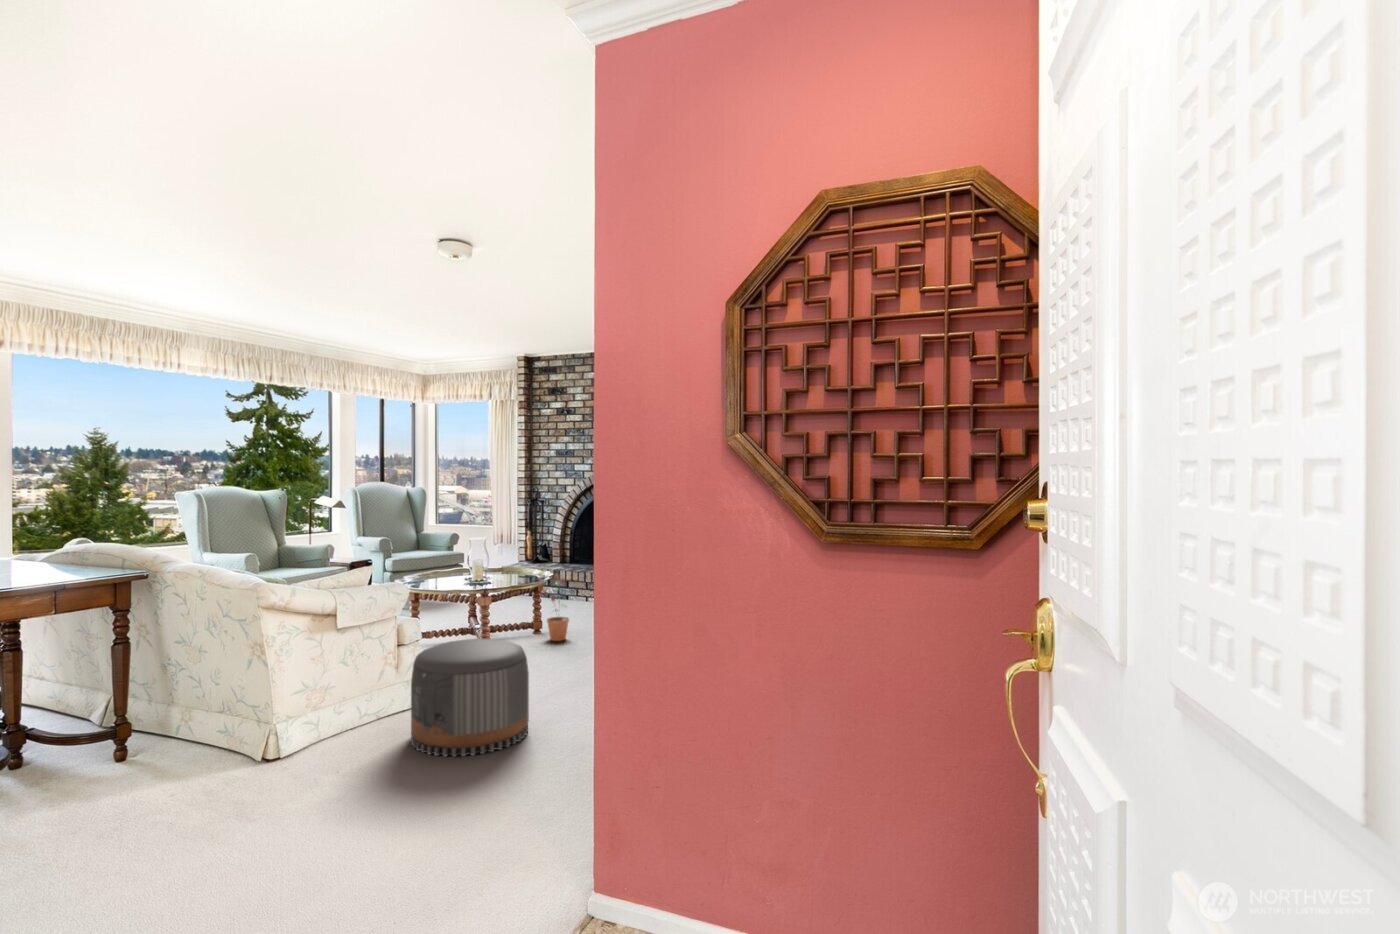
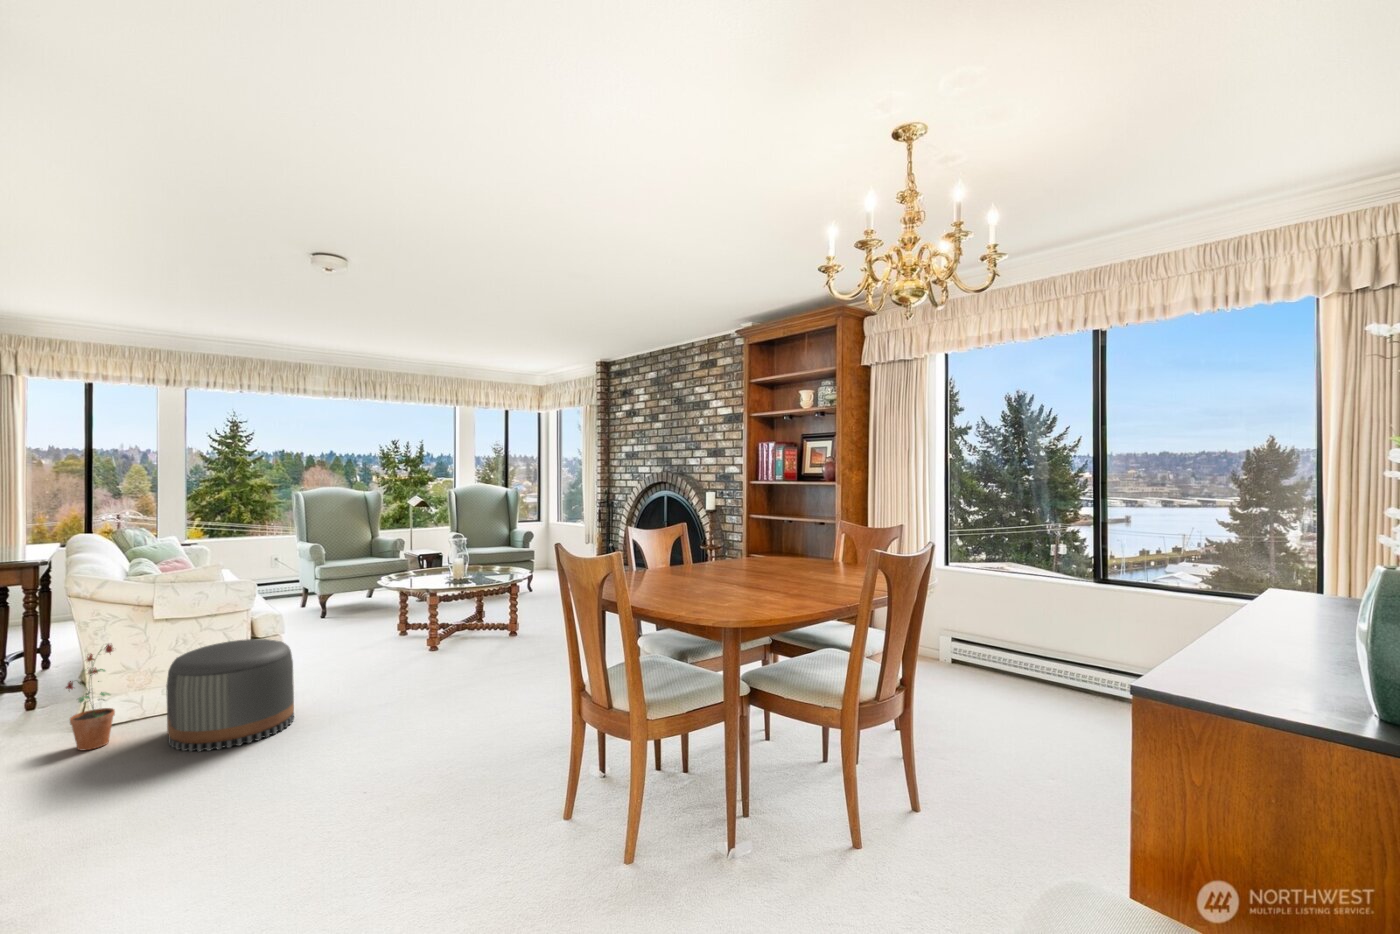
potted plant: present [541,574,569,641] -> present [66,644,115,750]

